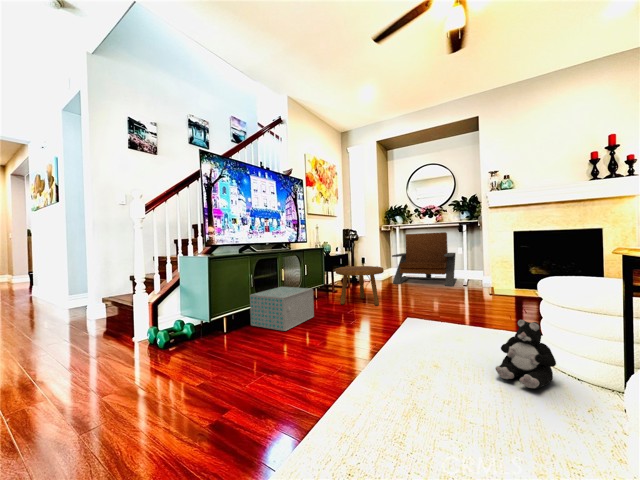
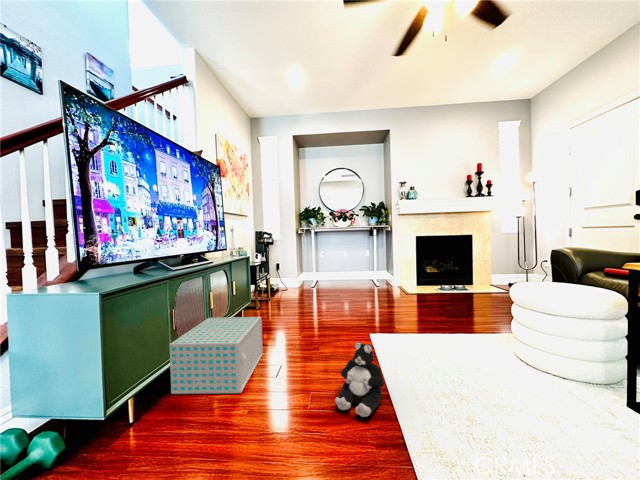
lounge chair: present [392,232,457,286] -> none [311,236,370,290]
footstool: present [336,266,384,305] -> none [271,276,328,327]
plush toy: present [495,319,556,389] -> present [335,342,384,417]

